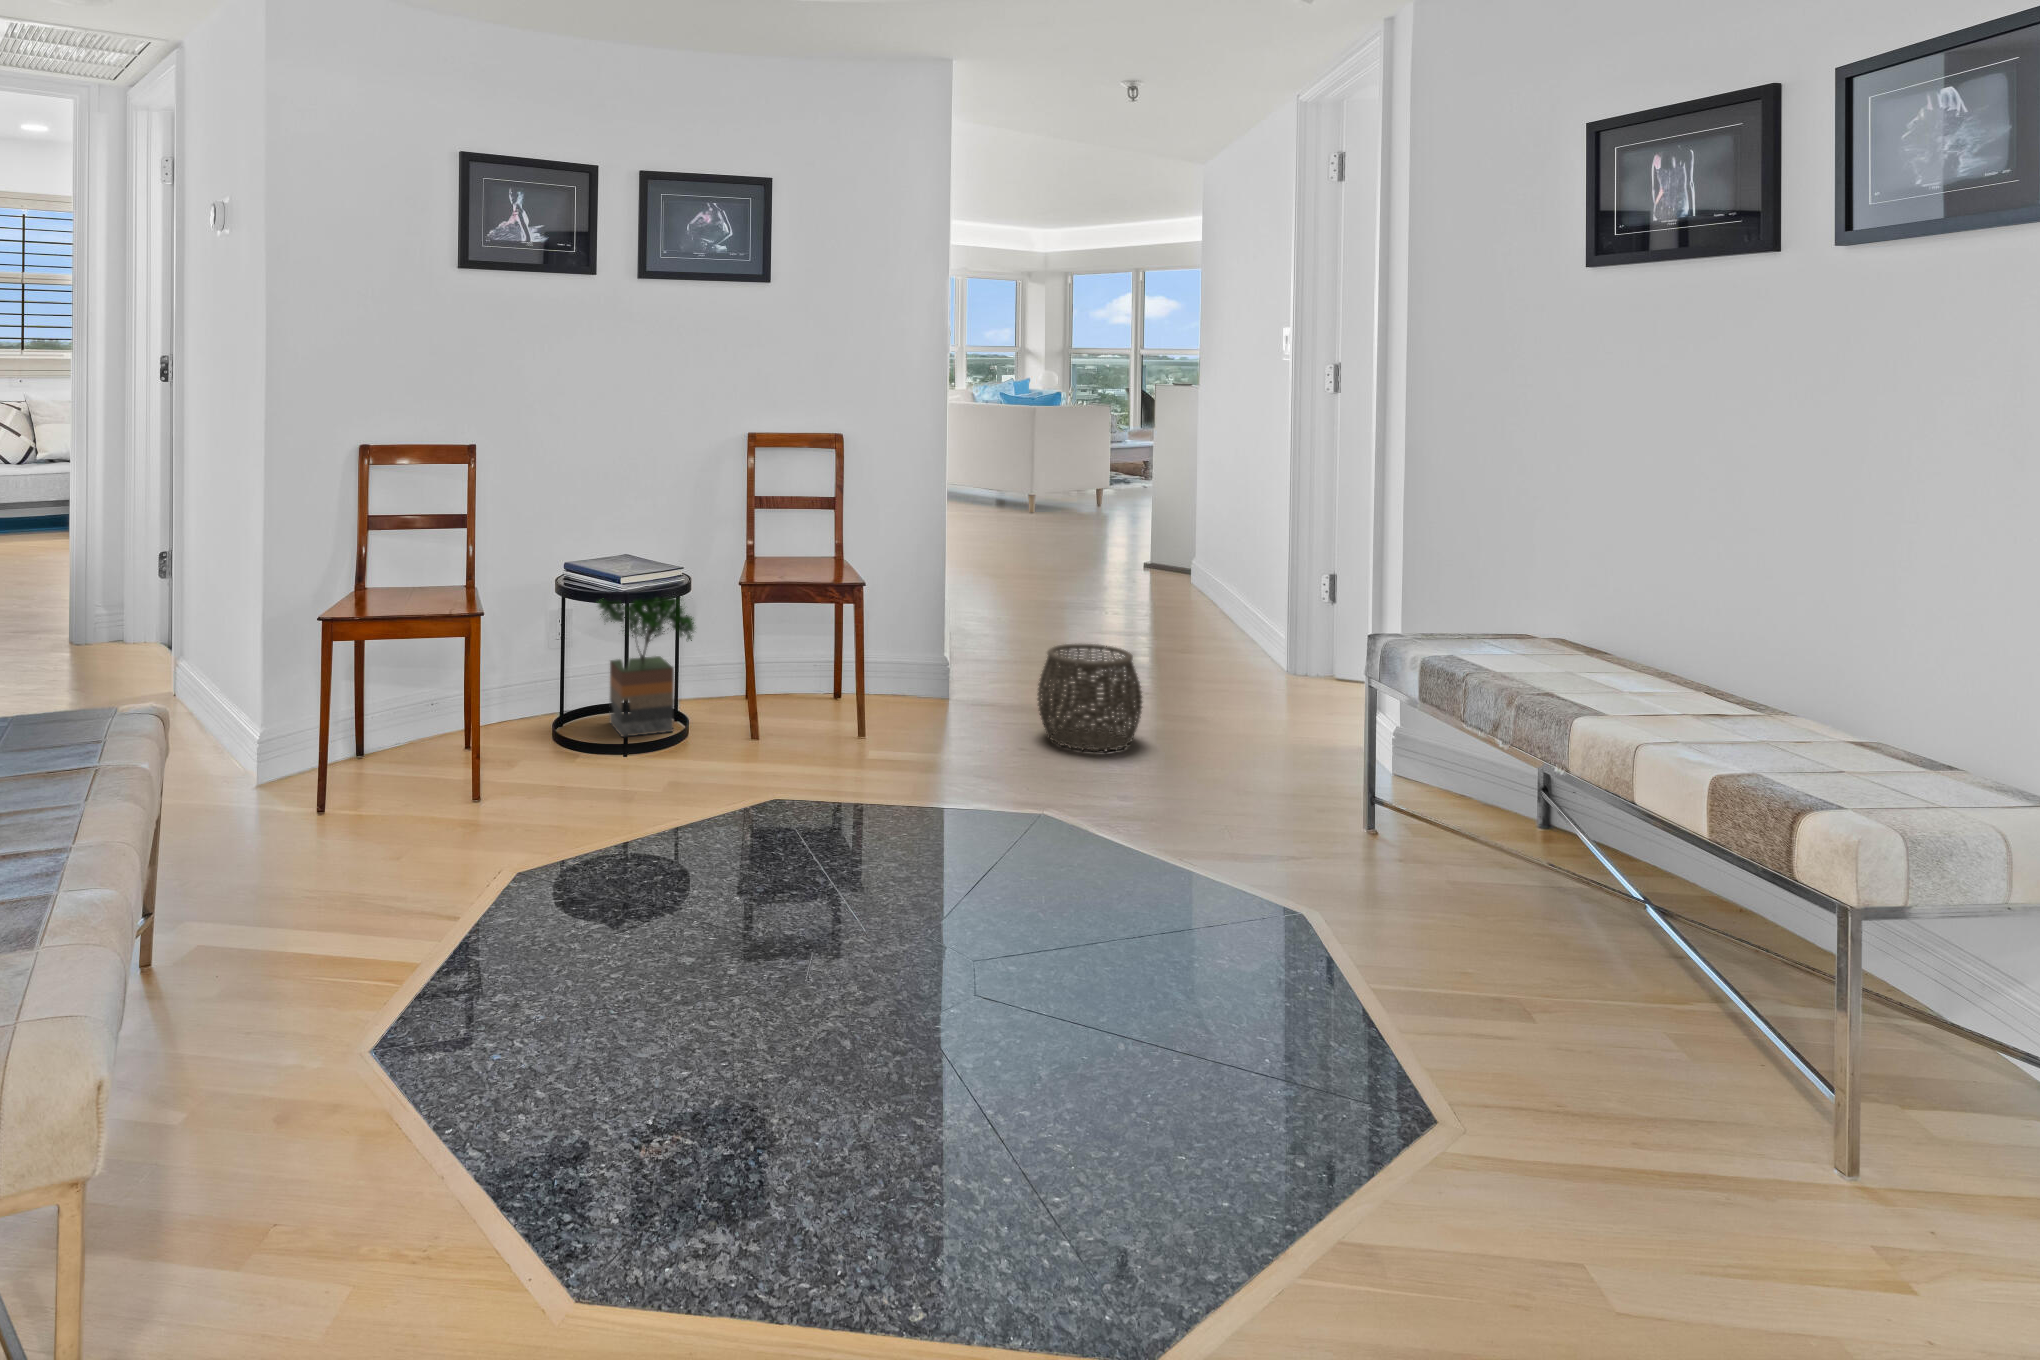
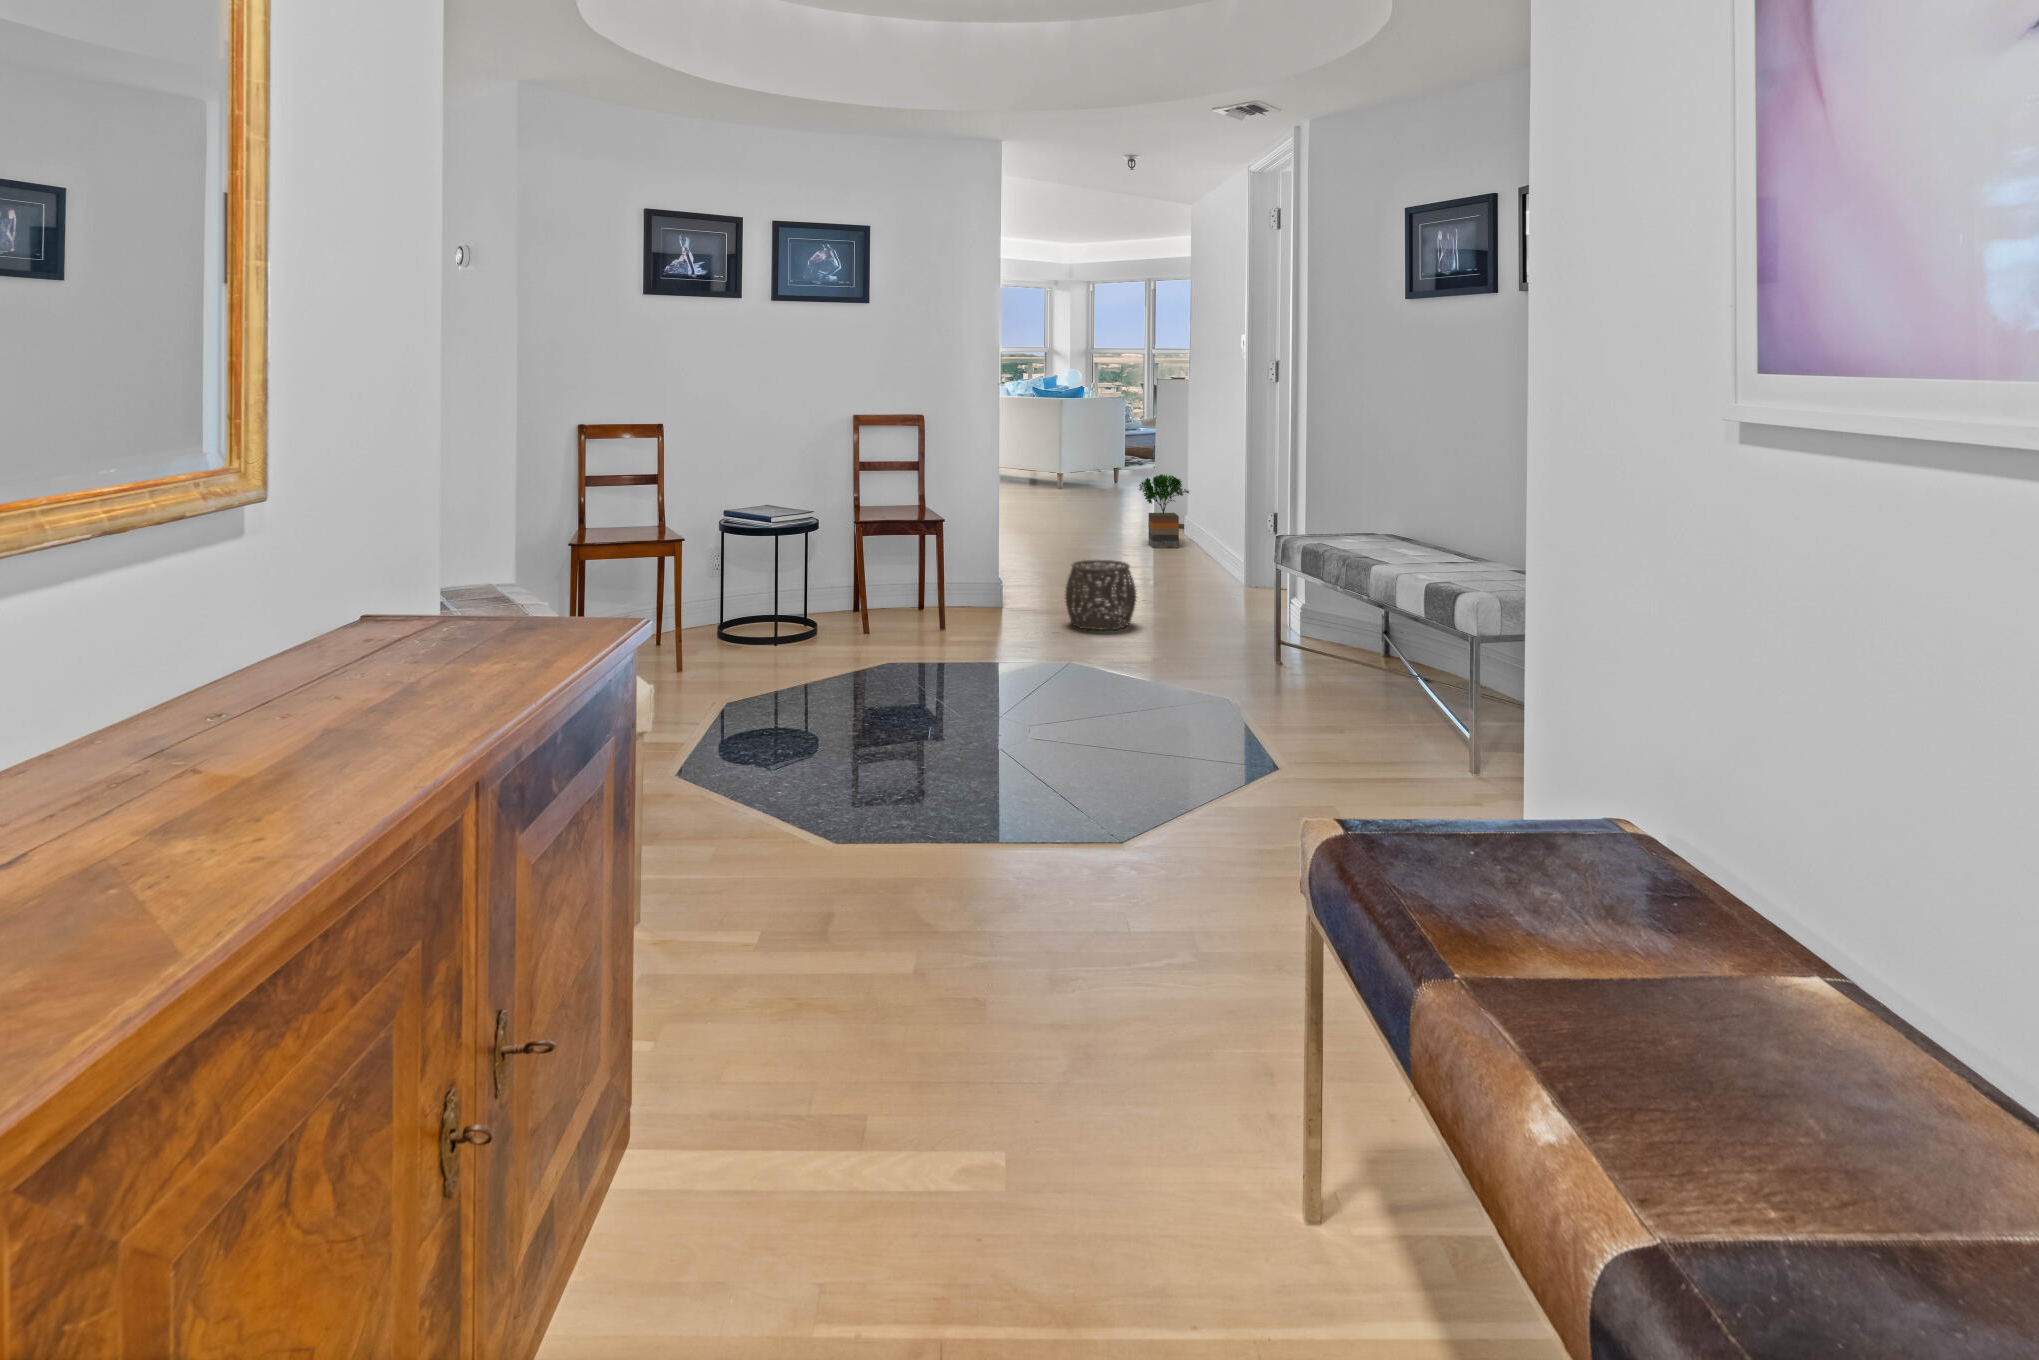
potted tree: present [598,596,694,737] -> present [1139,474,1189,548]

